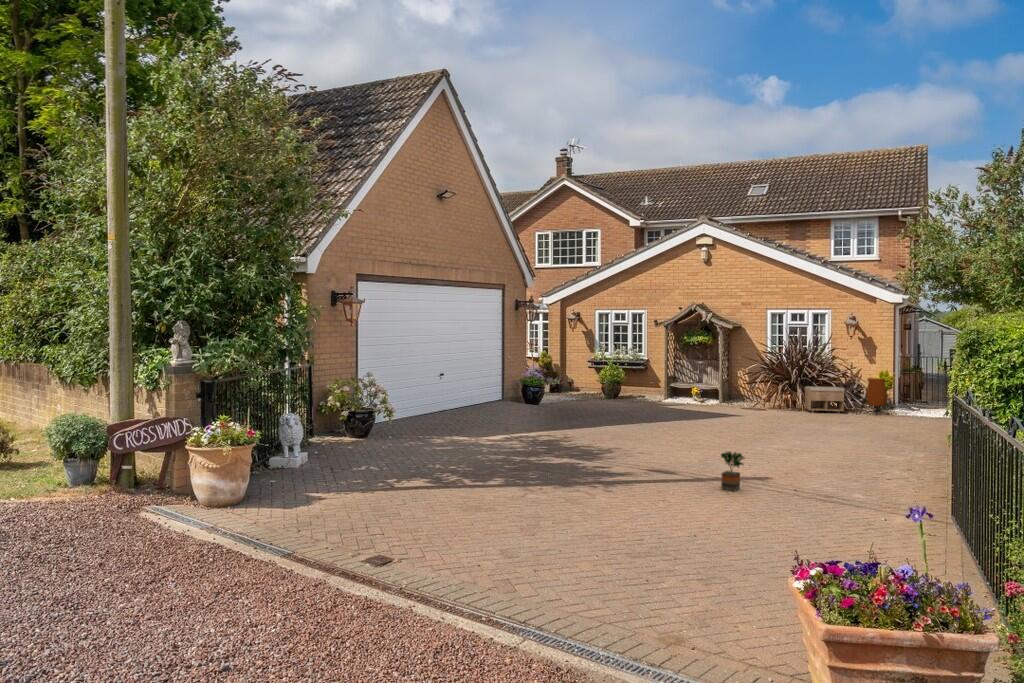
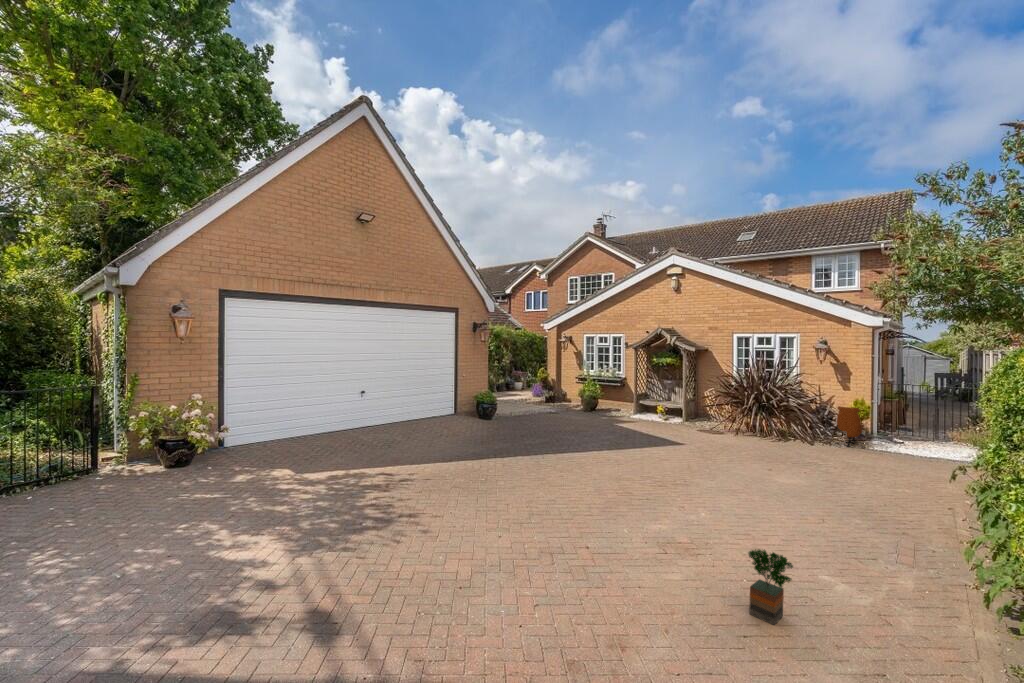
storage bench: present [805,386,845,413] -> none [767,411,810,442]
potted tree: present [721,452,745,491] -> present [748,549,793,625]

